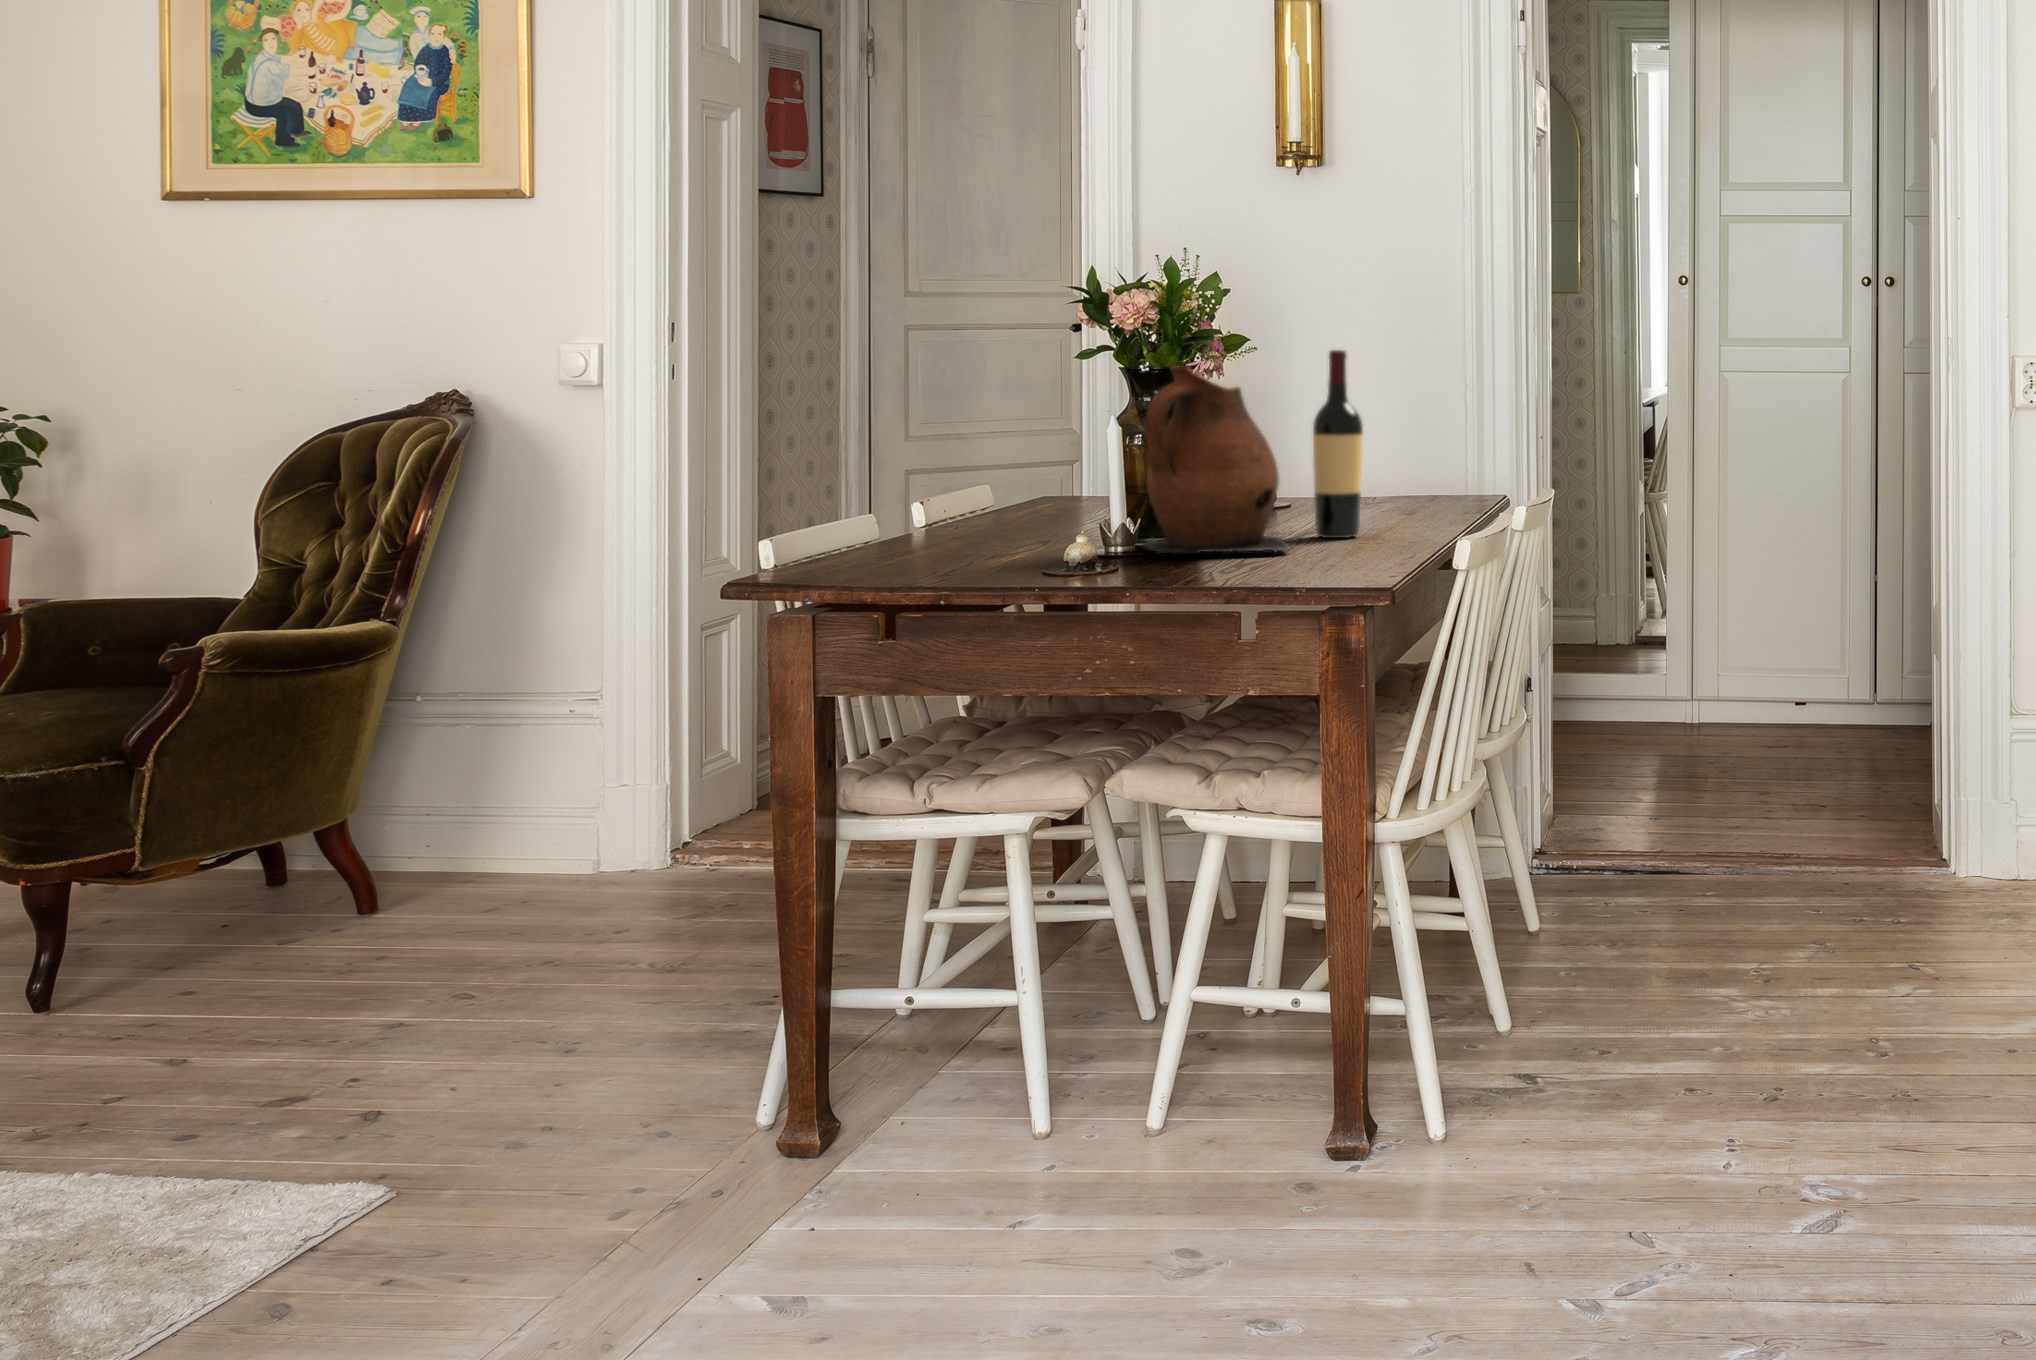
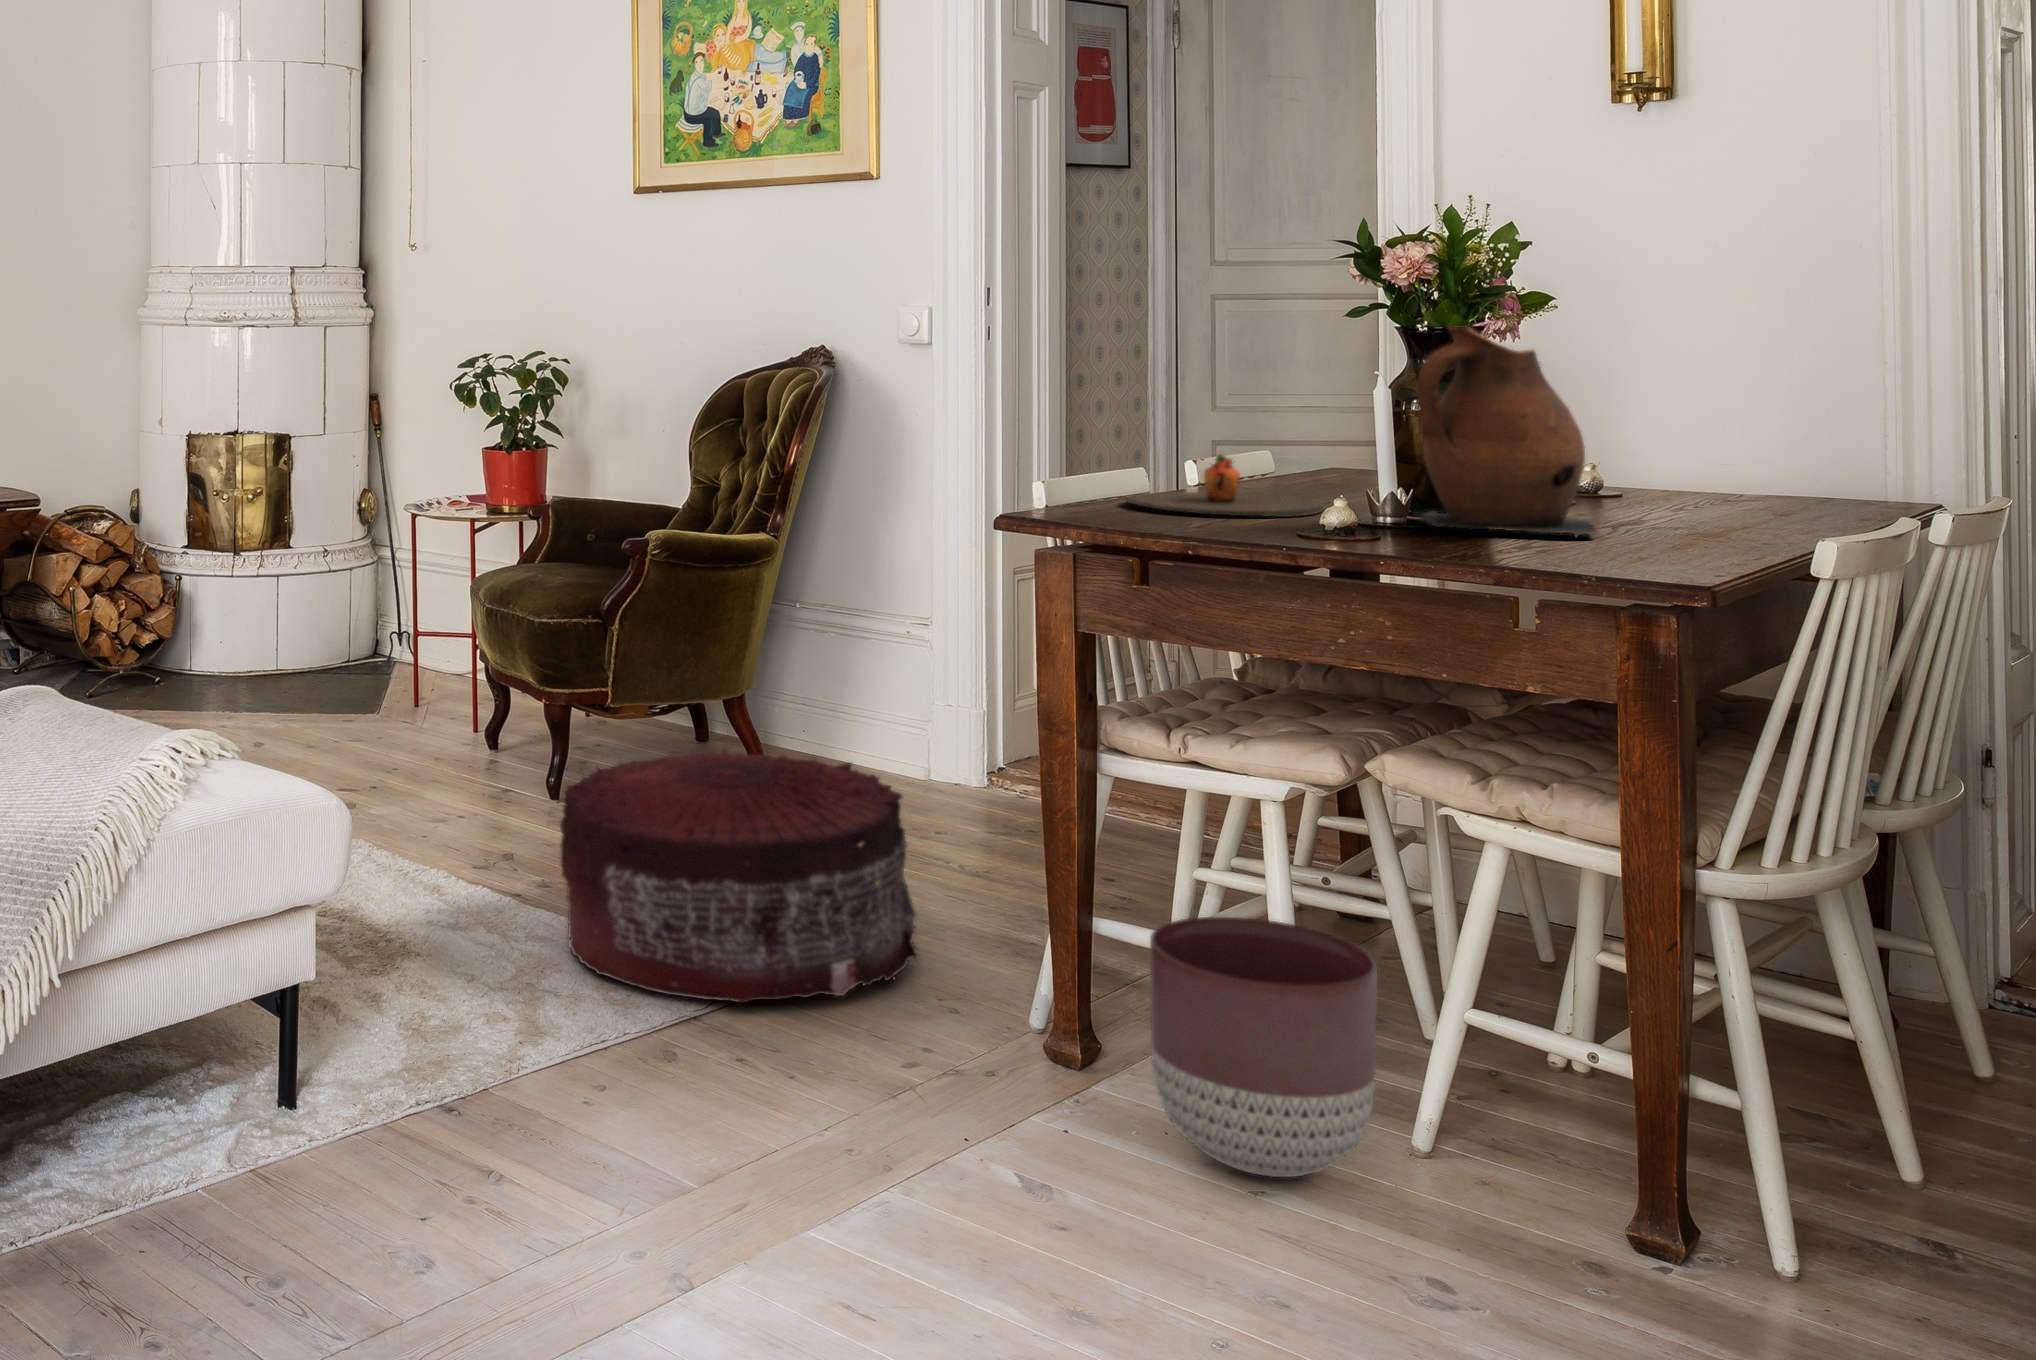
wine bottle: present [1313,350,1363,538] -> none [1638,311,1705,527]
plate: none [861,495,1052,557] -> present [1127,454,1323,517]
pouf: none [130,872,626,1197] -> present [560,749,919,1003]
planter: none [913,950,1124,1201] -> present [1150,917,1377,1177]

